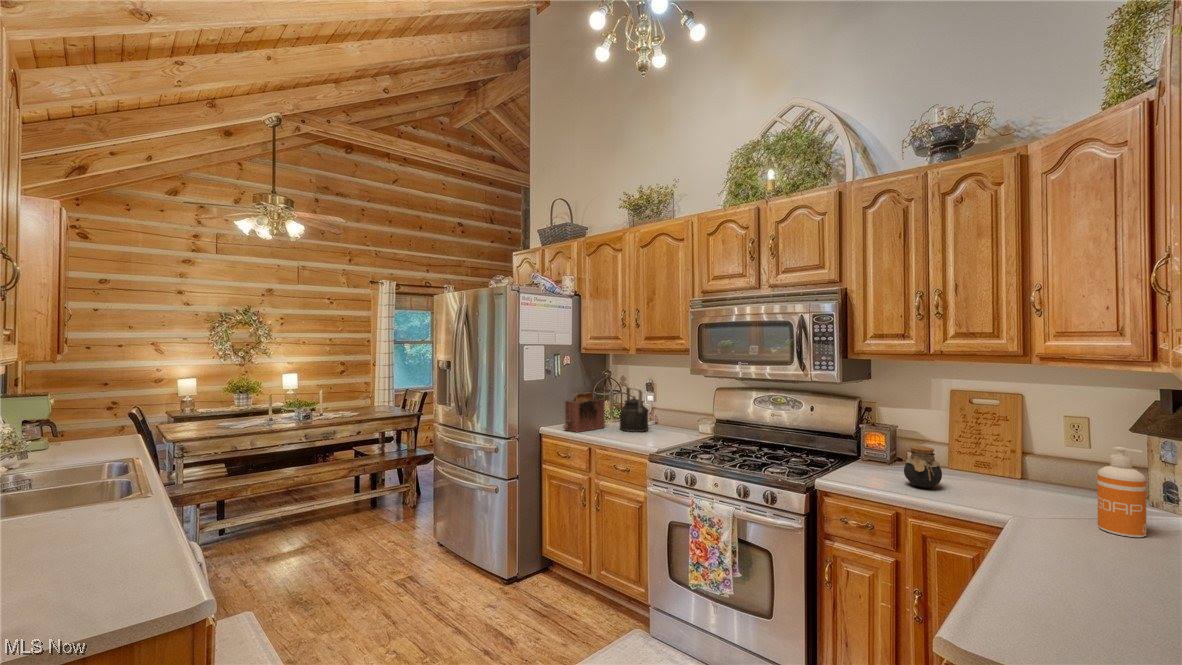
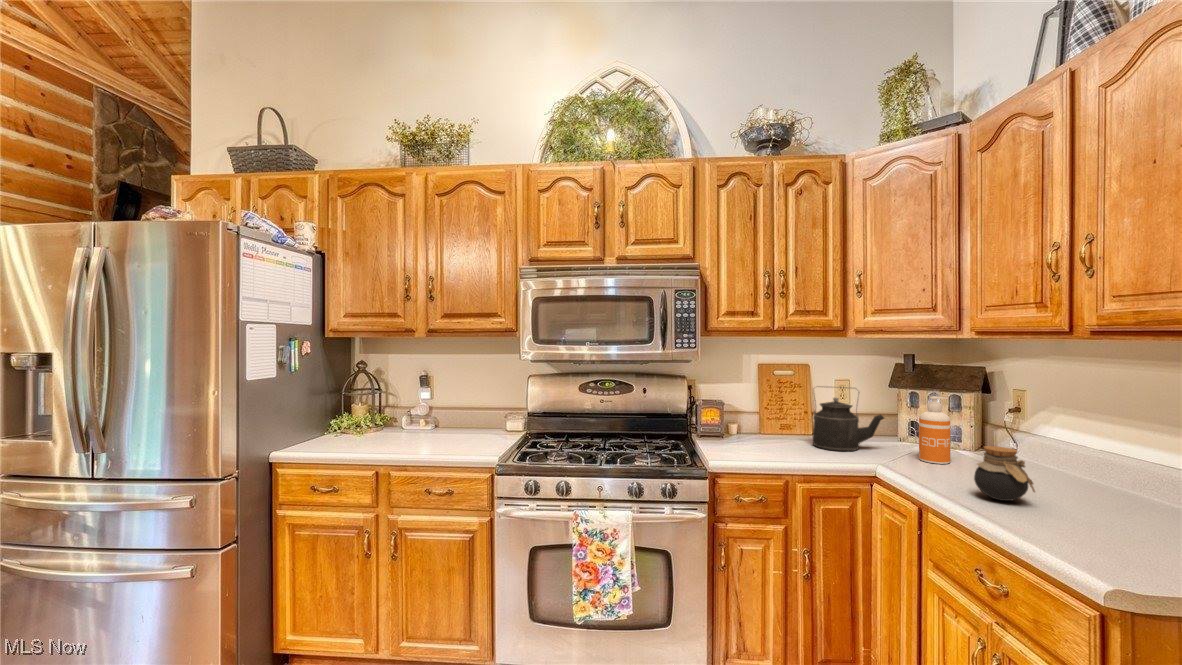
kettle: present [620,388,649,432] -> present [813,386,884,451]
toaster: present [563,392,605,432] -> none [319,393,376,453]
jar: present [904,446,942,488] -> present [974,446,1035,501]

